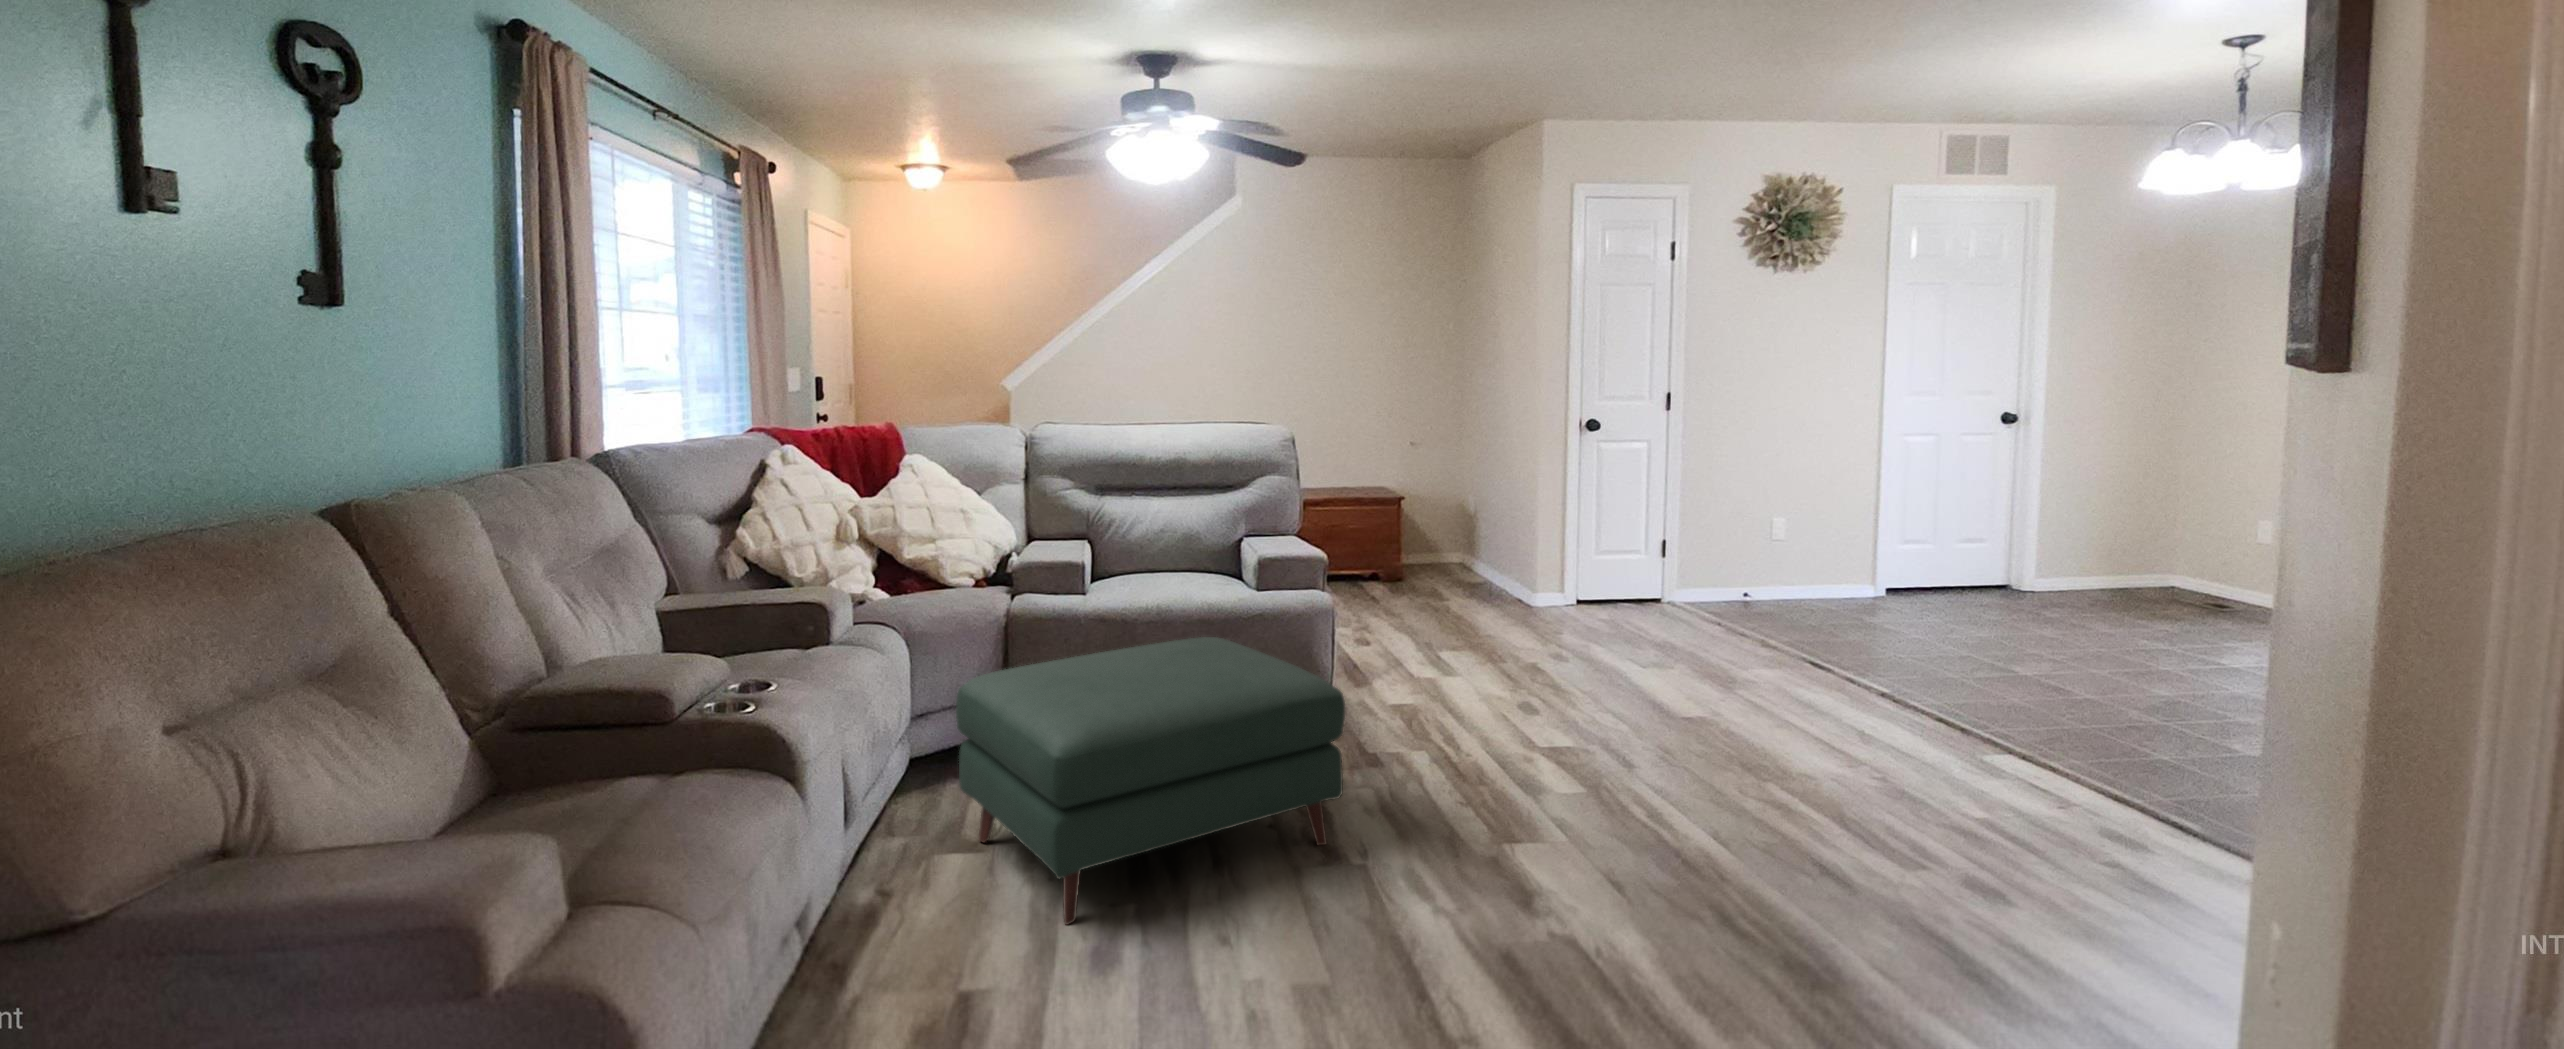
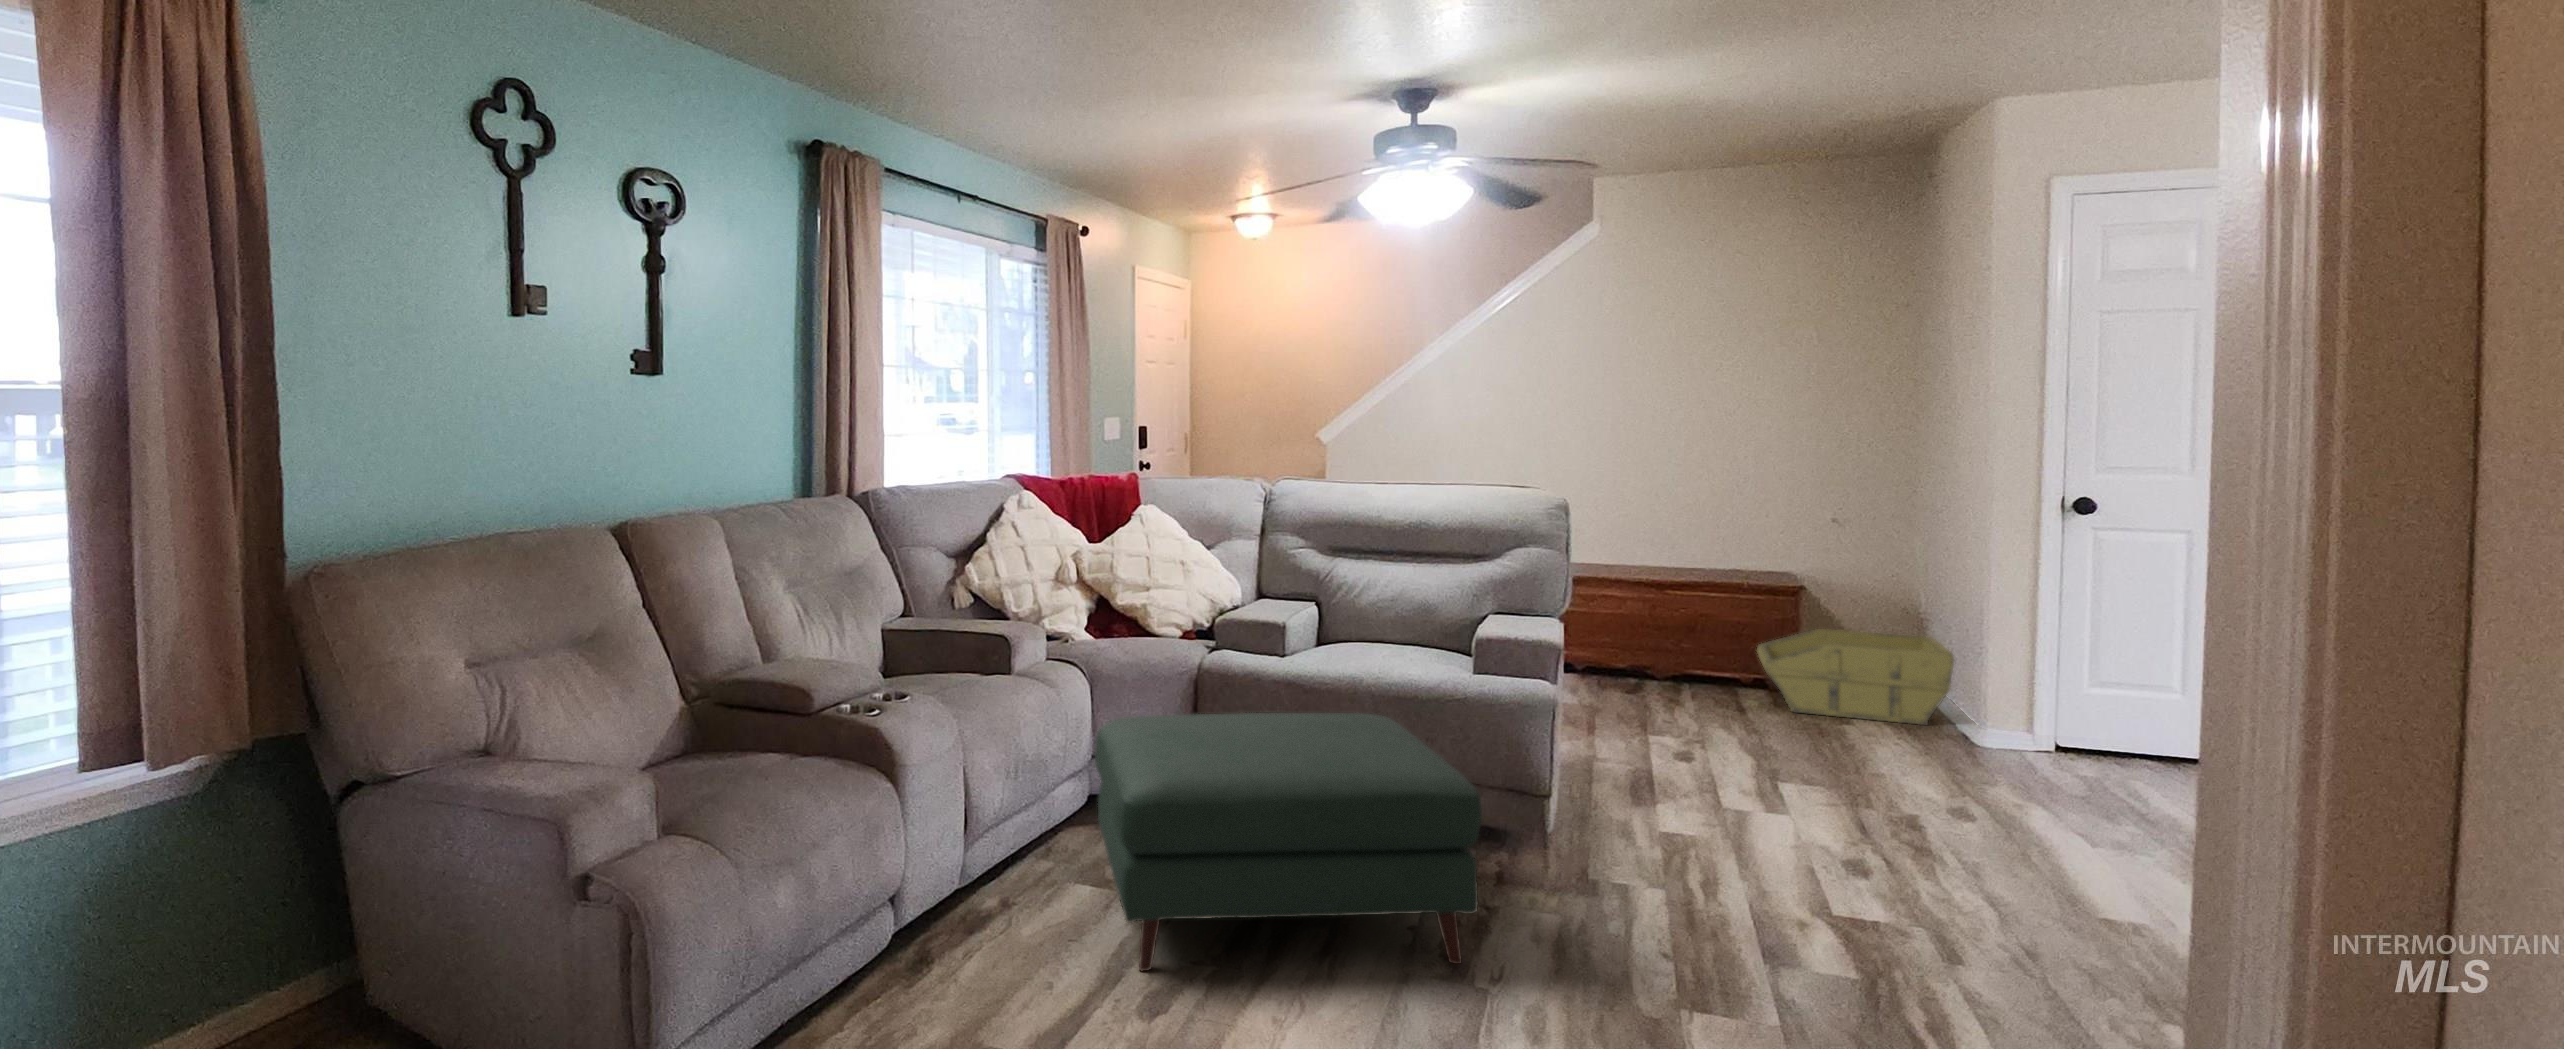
storage bin: none [1377,528,1511,596] -> present [1757,629,1954,725]

